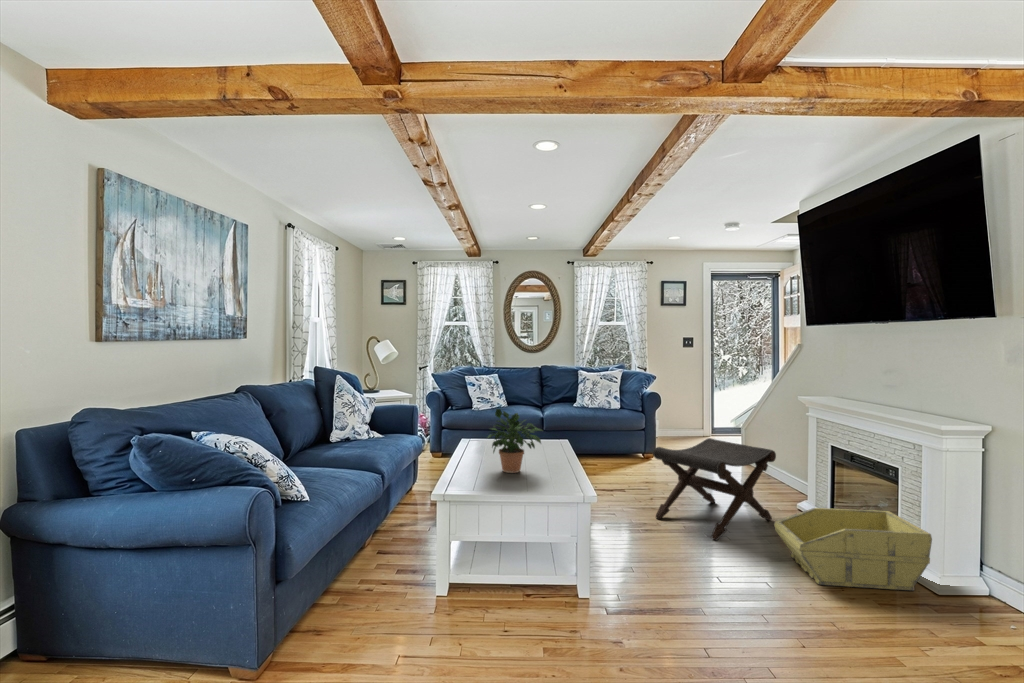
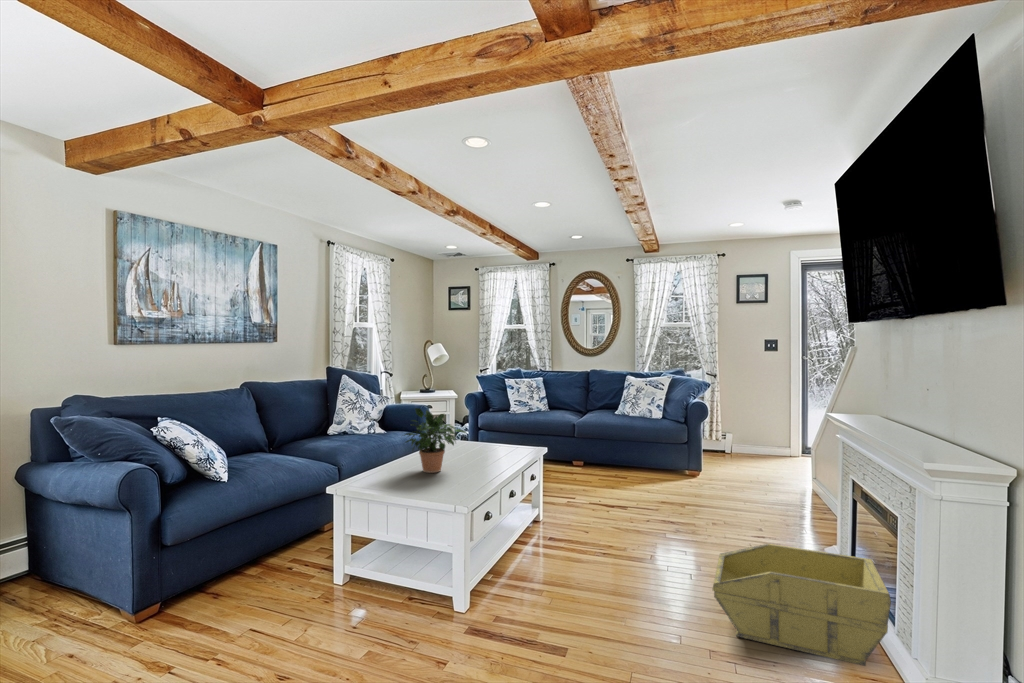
footstool: present [653,438,776,540] -> none [621,453,769,569]

